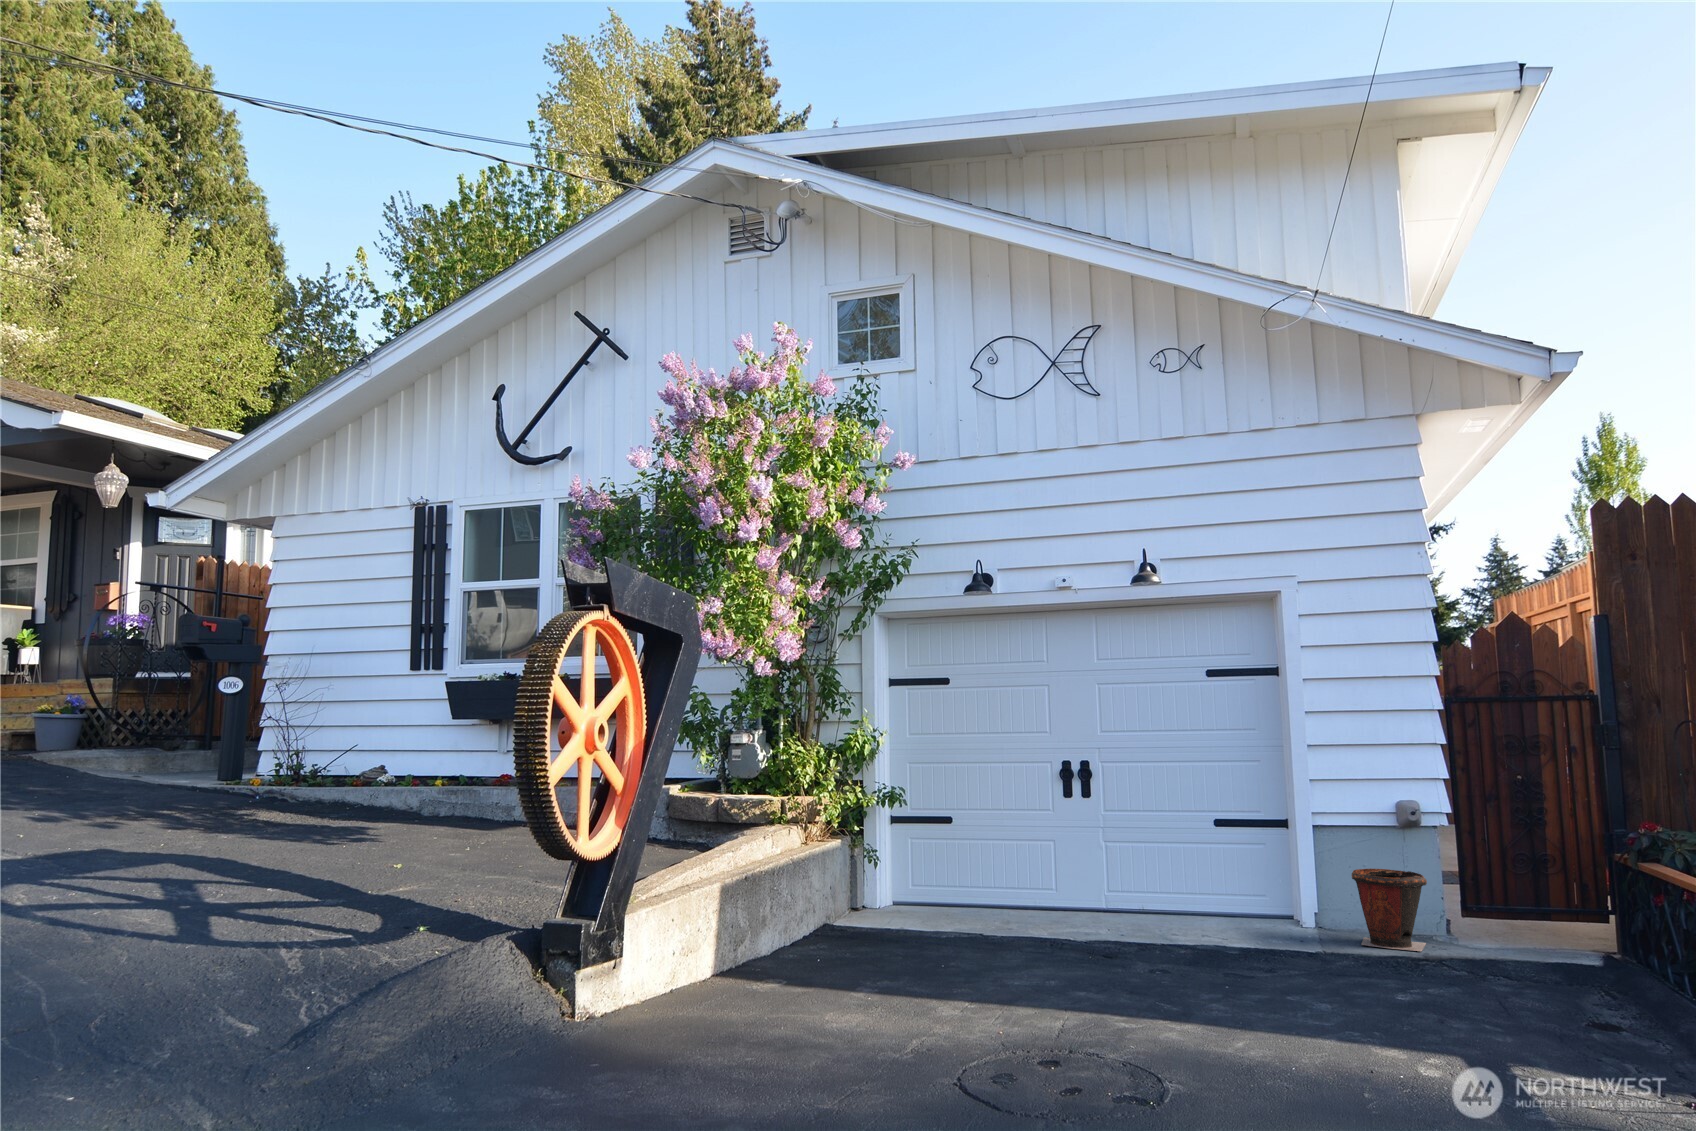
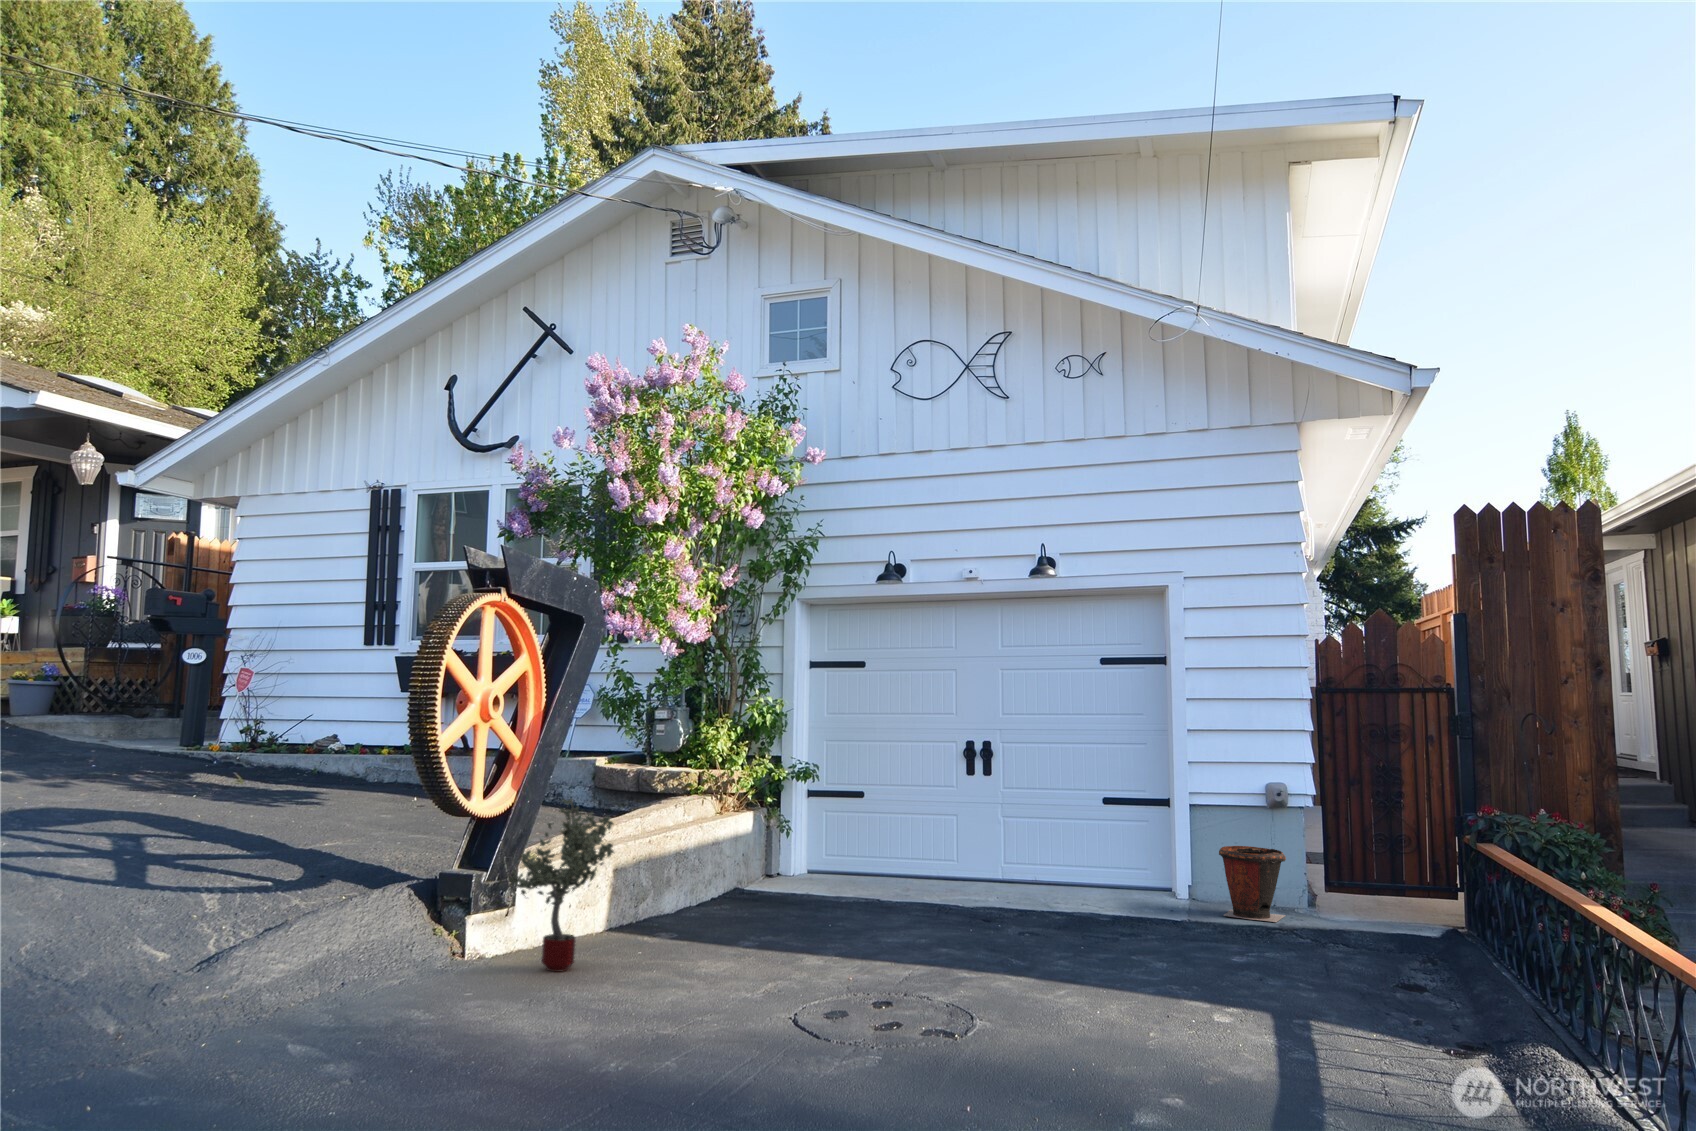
potted tree: none [617,835,732,1032] -> present [510,799,614,972]

